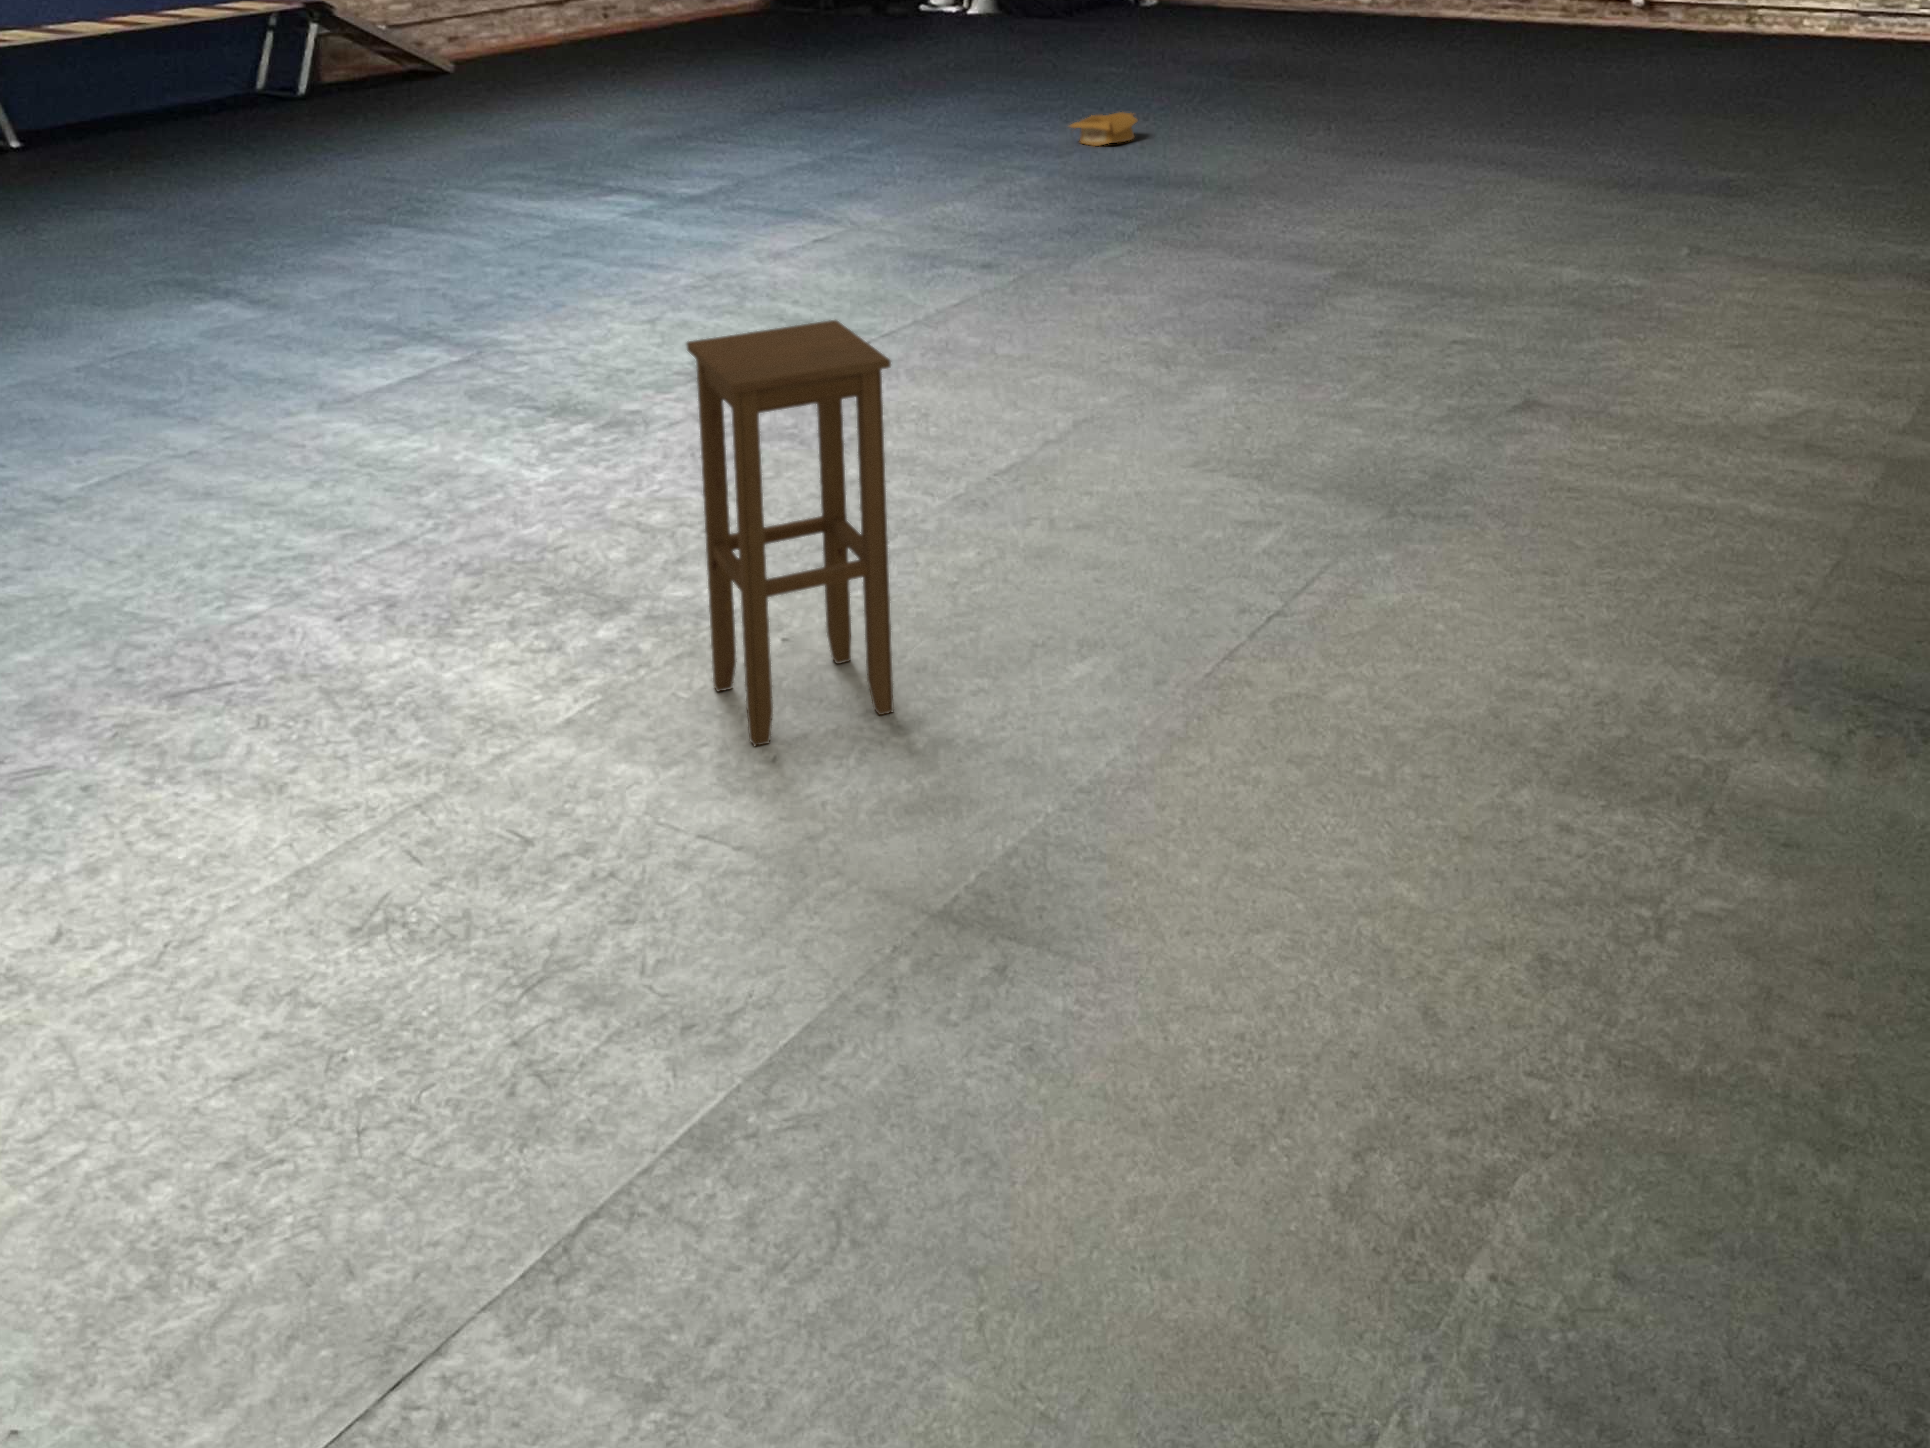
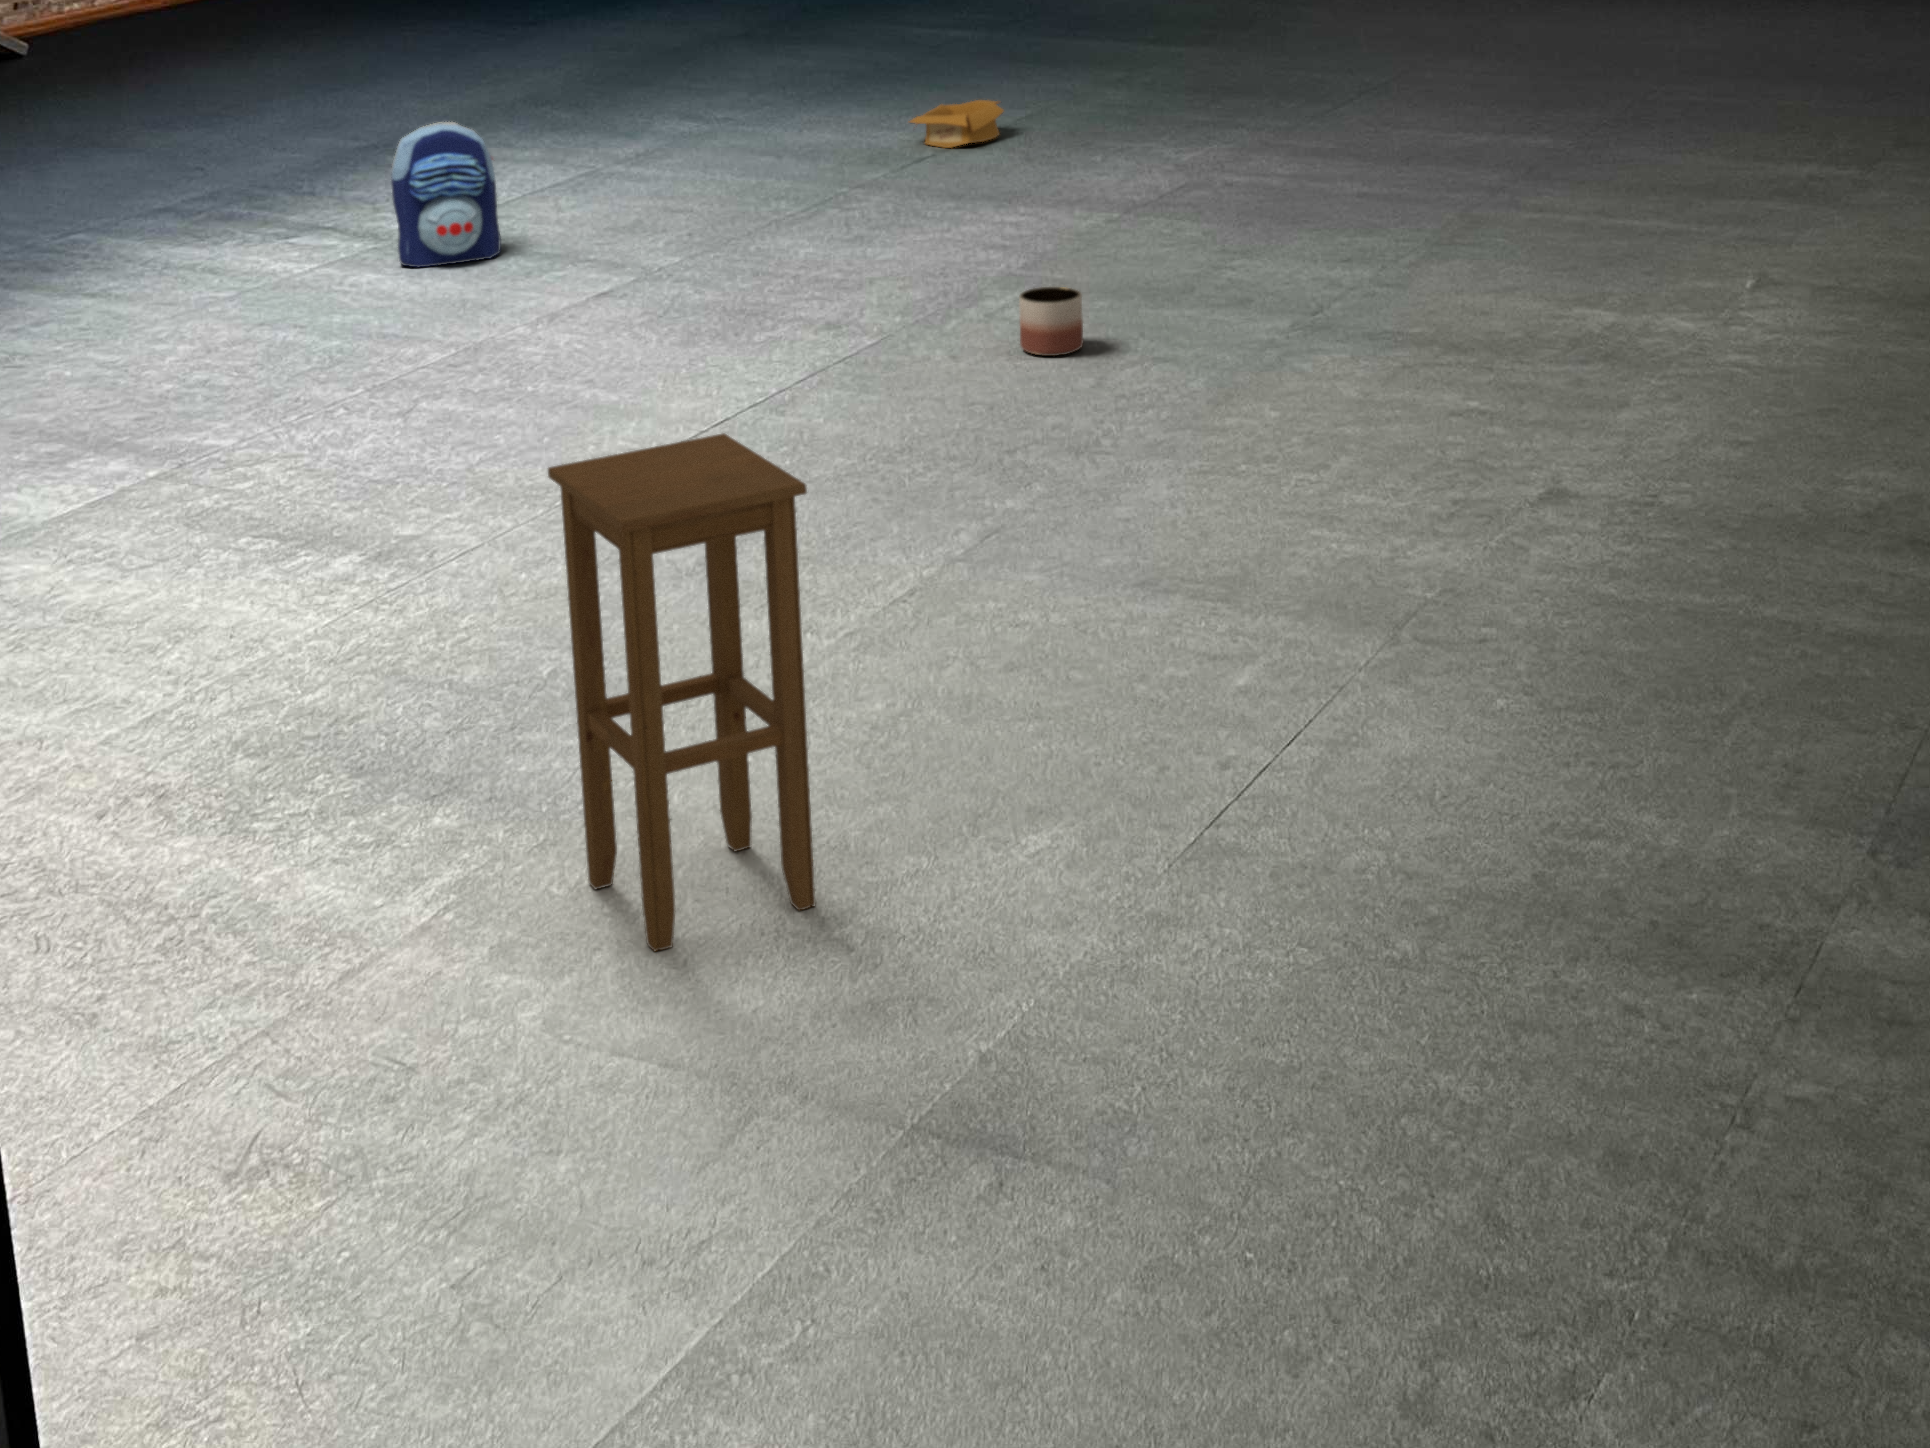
backpack: none [678,112,757,218] -> present [391,122,501,268]
planter: none [1127,239,1175,290] -> present [1019,287,1083,356]

